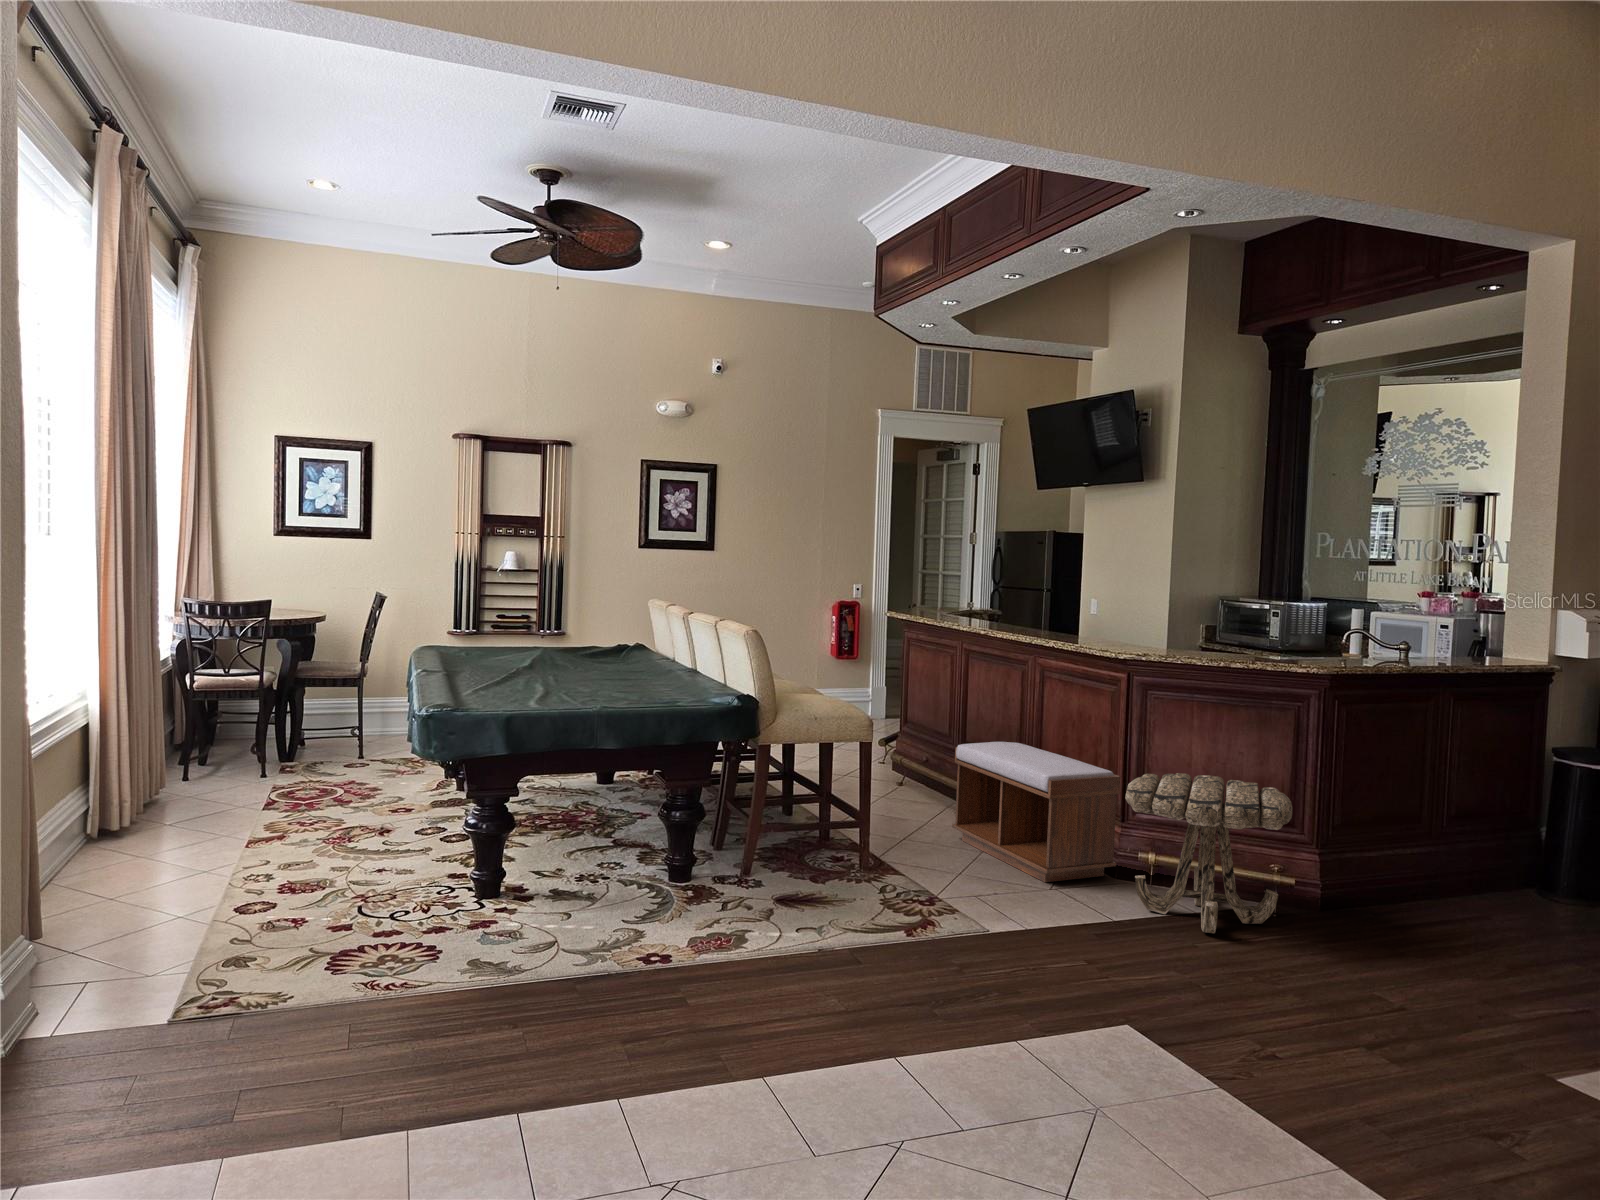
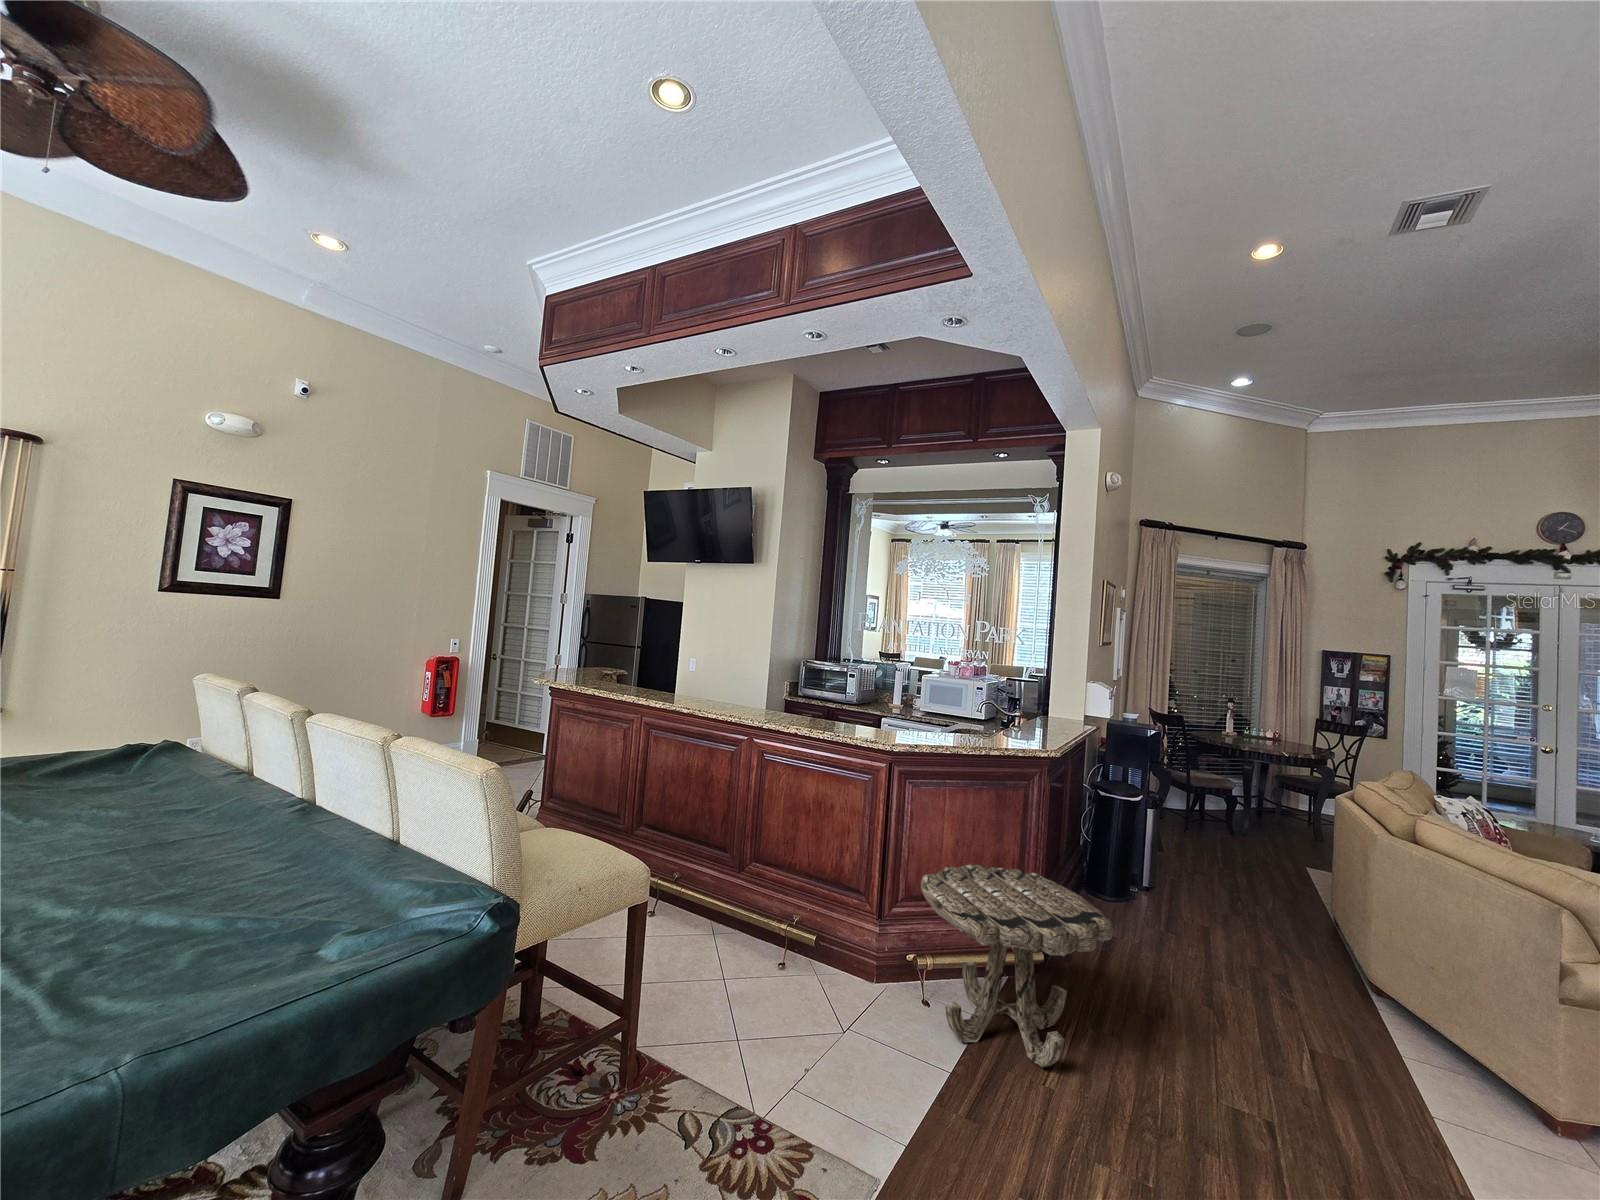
bench: present [952,742,1120,882] -> none [676,834,887,1023]

